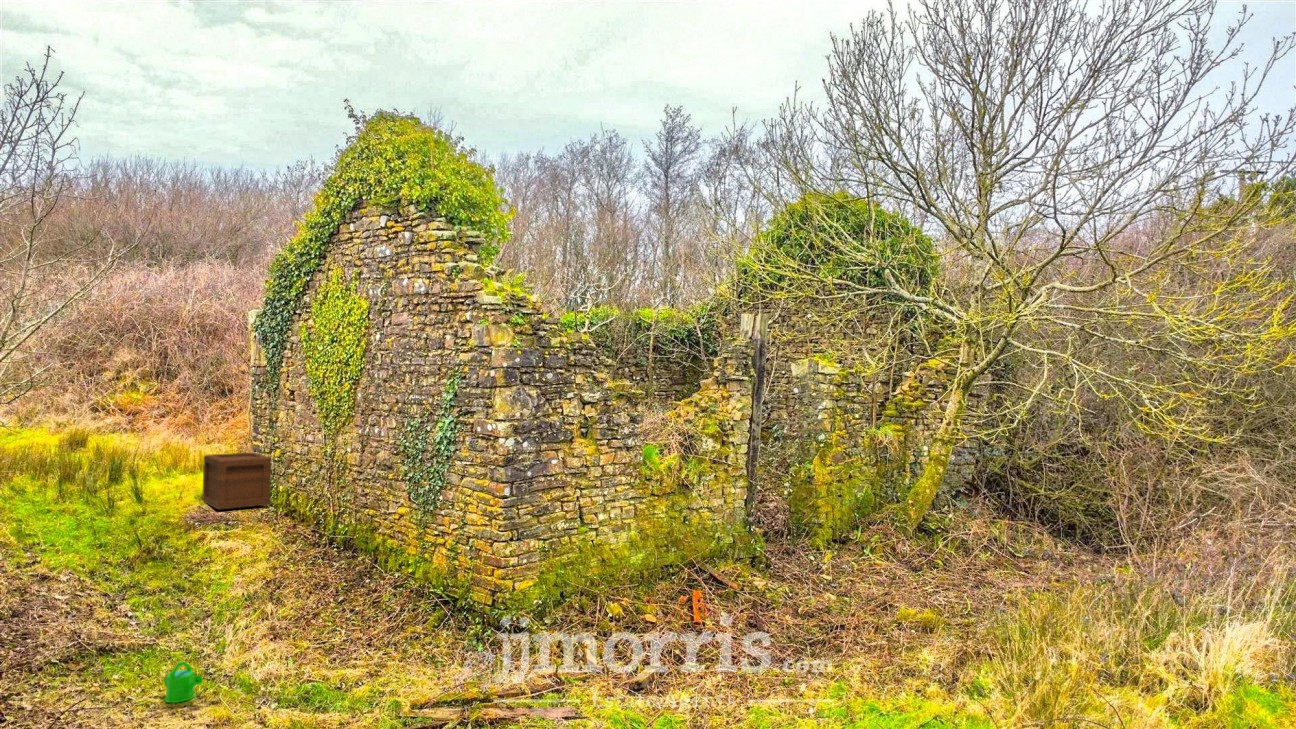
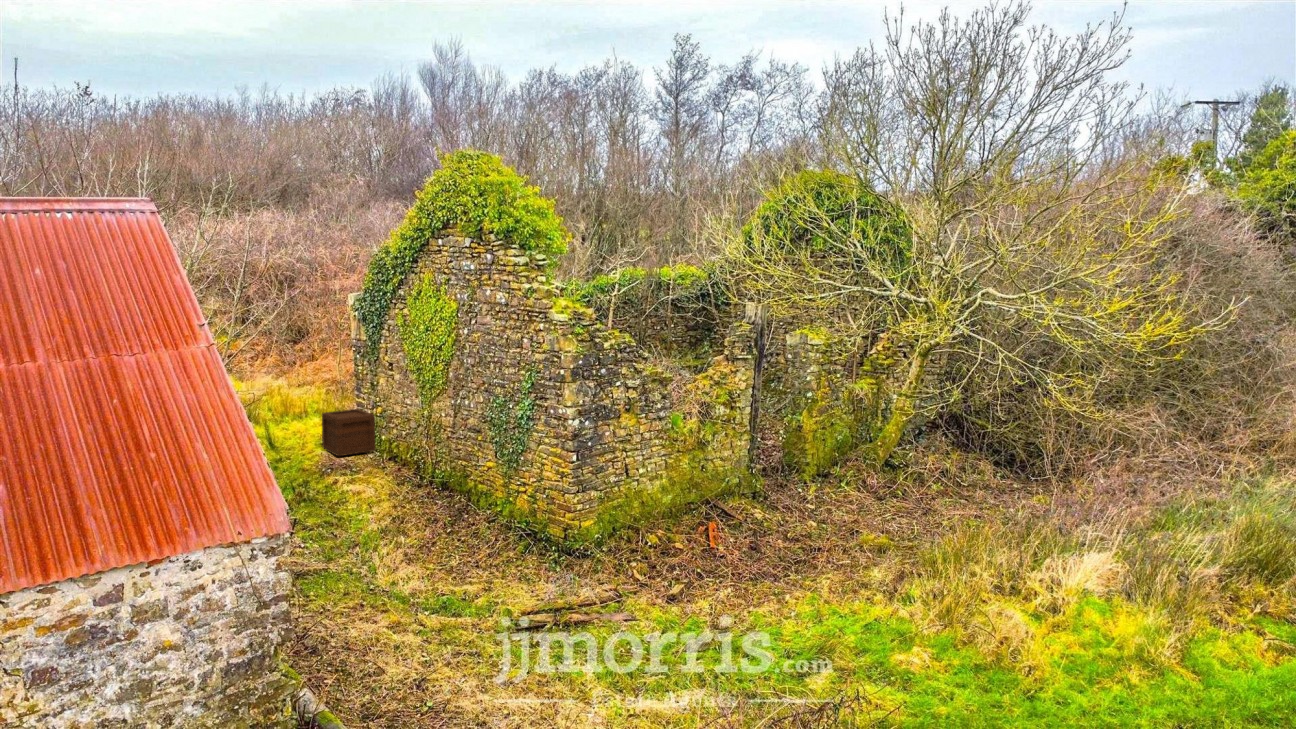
watering can: present [164,661,203,703] -> none [351,581,380,609]

